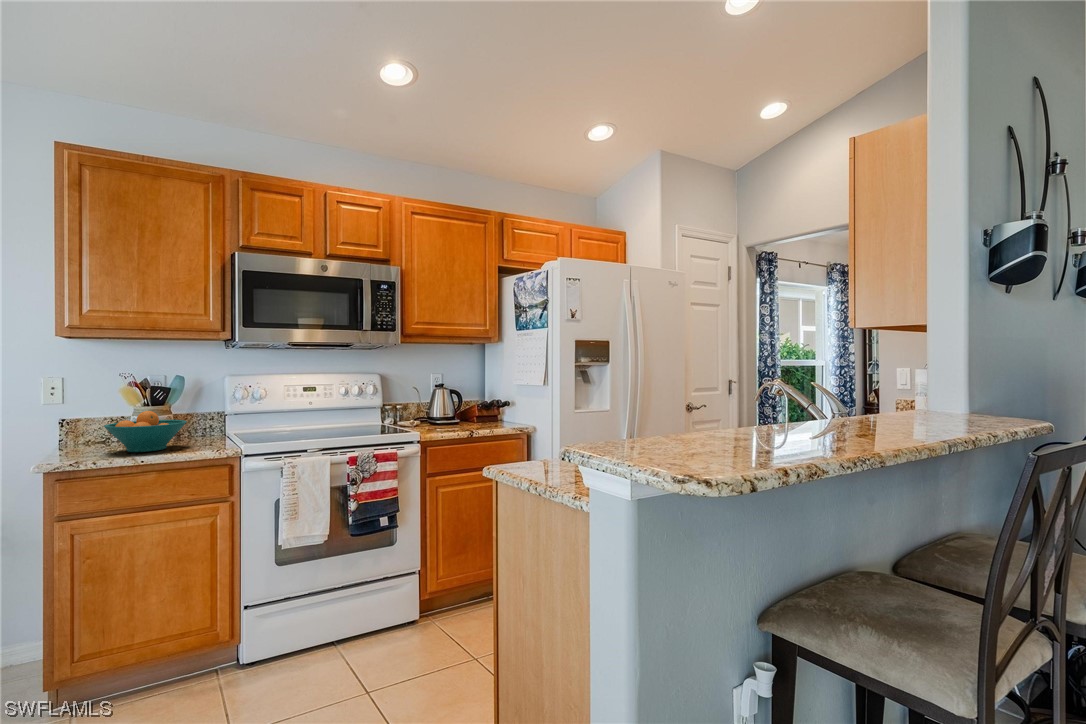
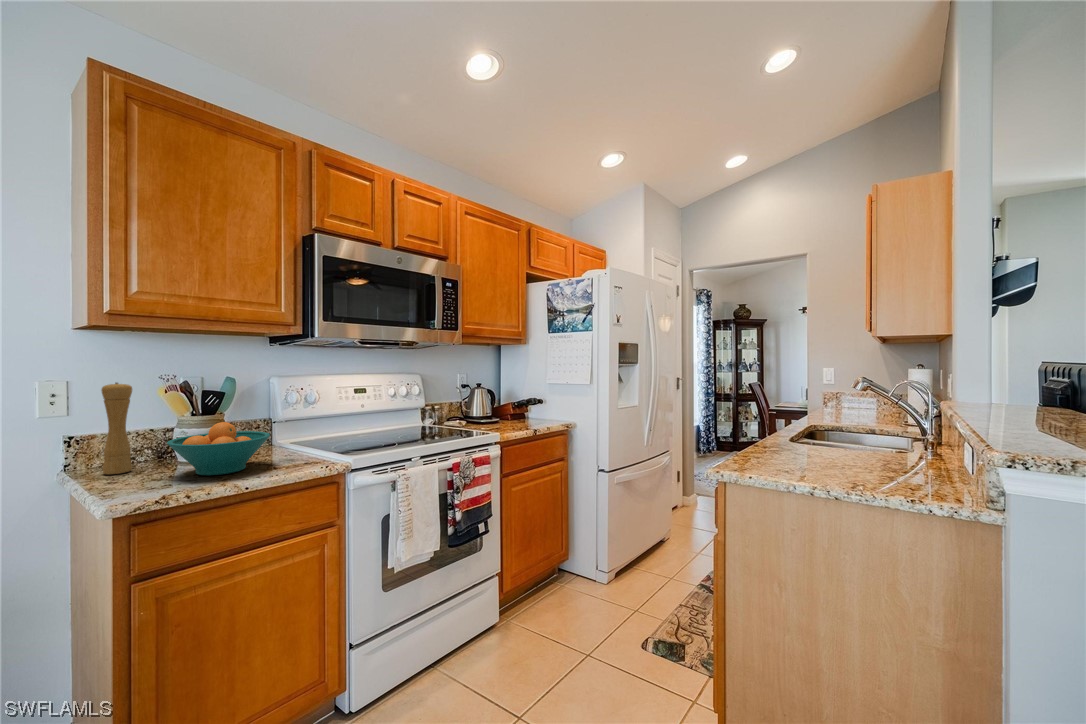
pepper mill: none [79,379,101,448] -> present [101,383,132,474]

